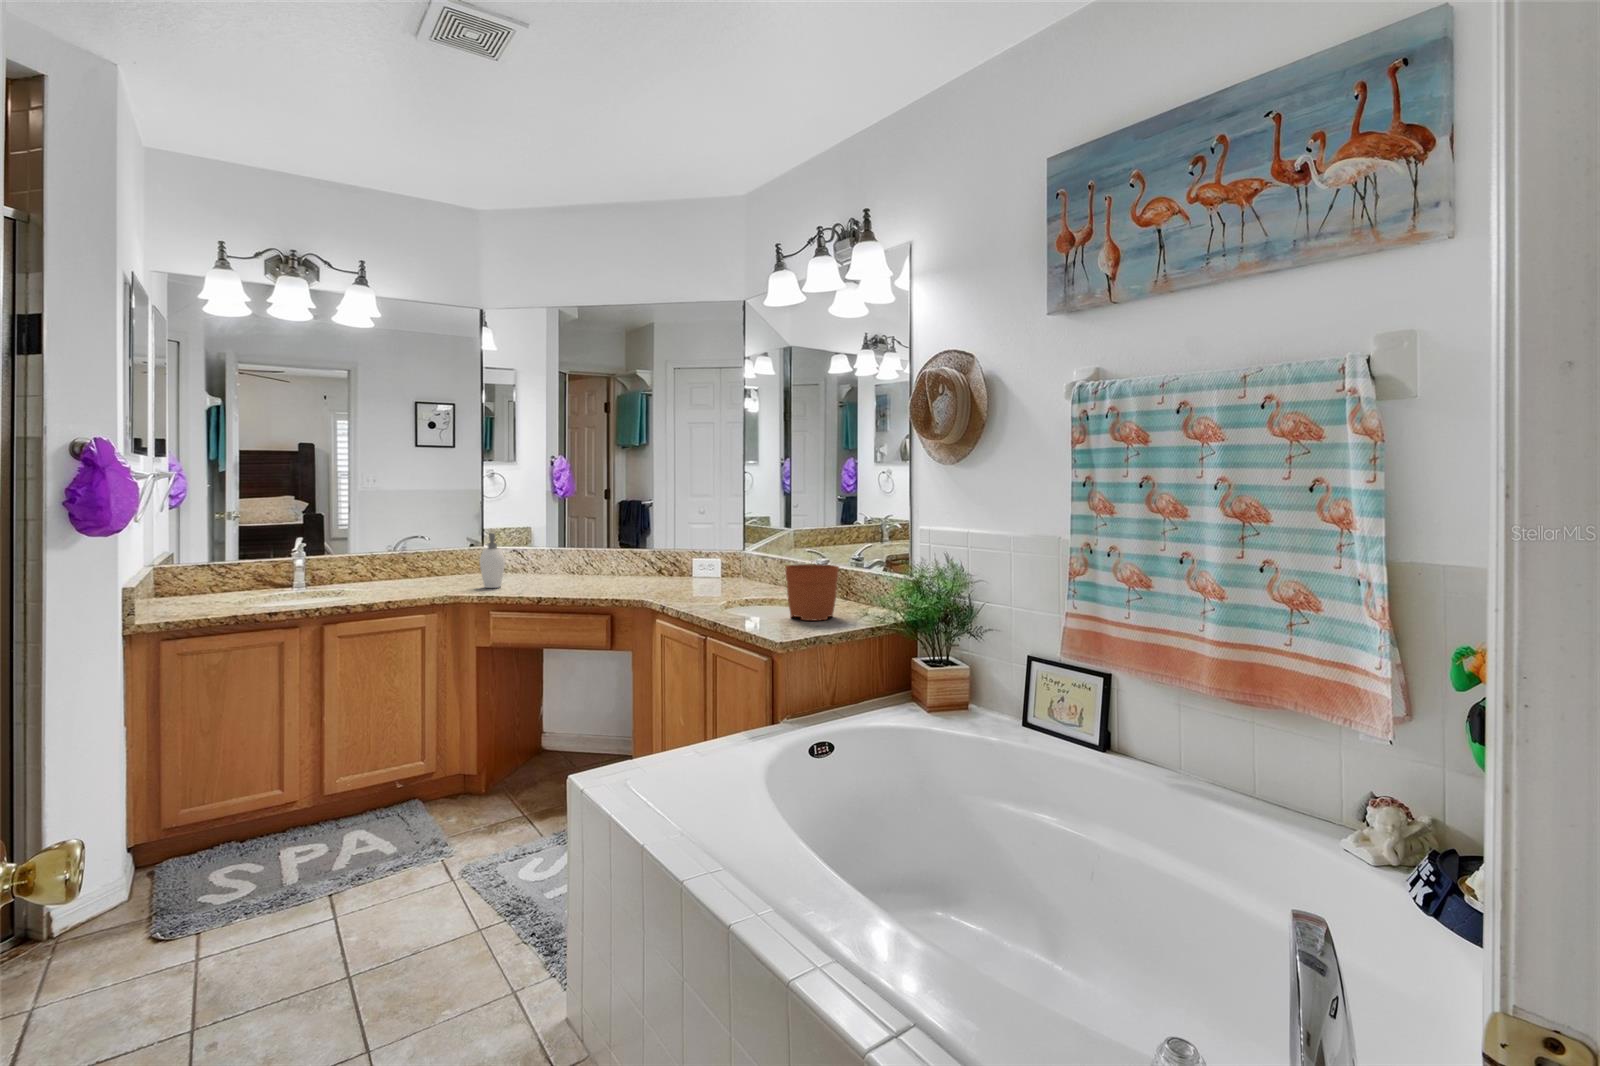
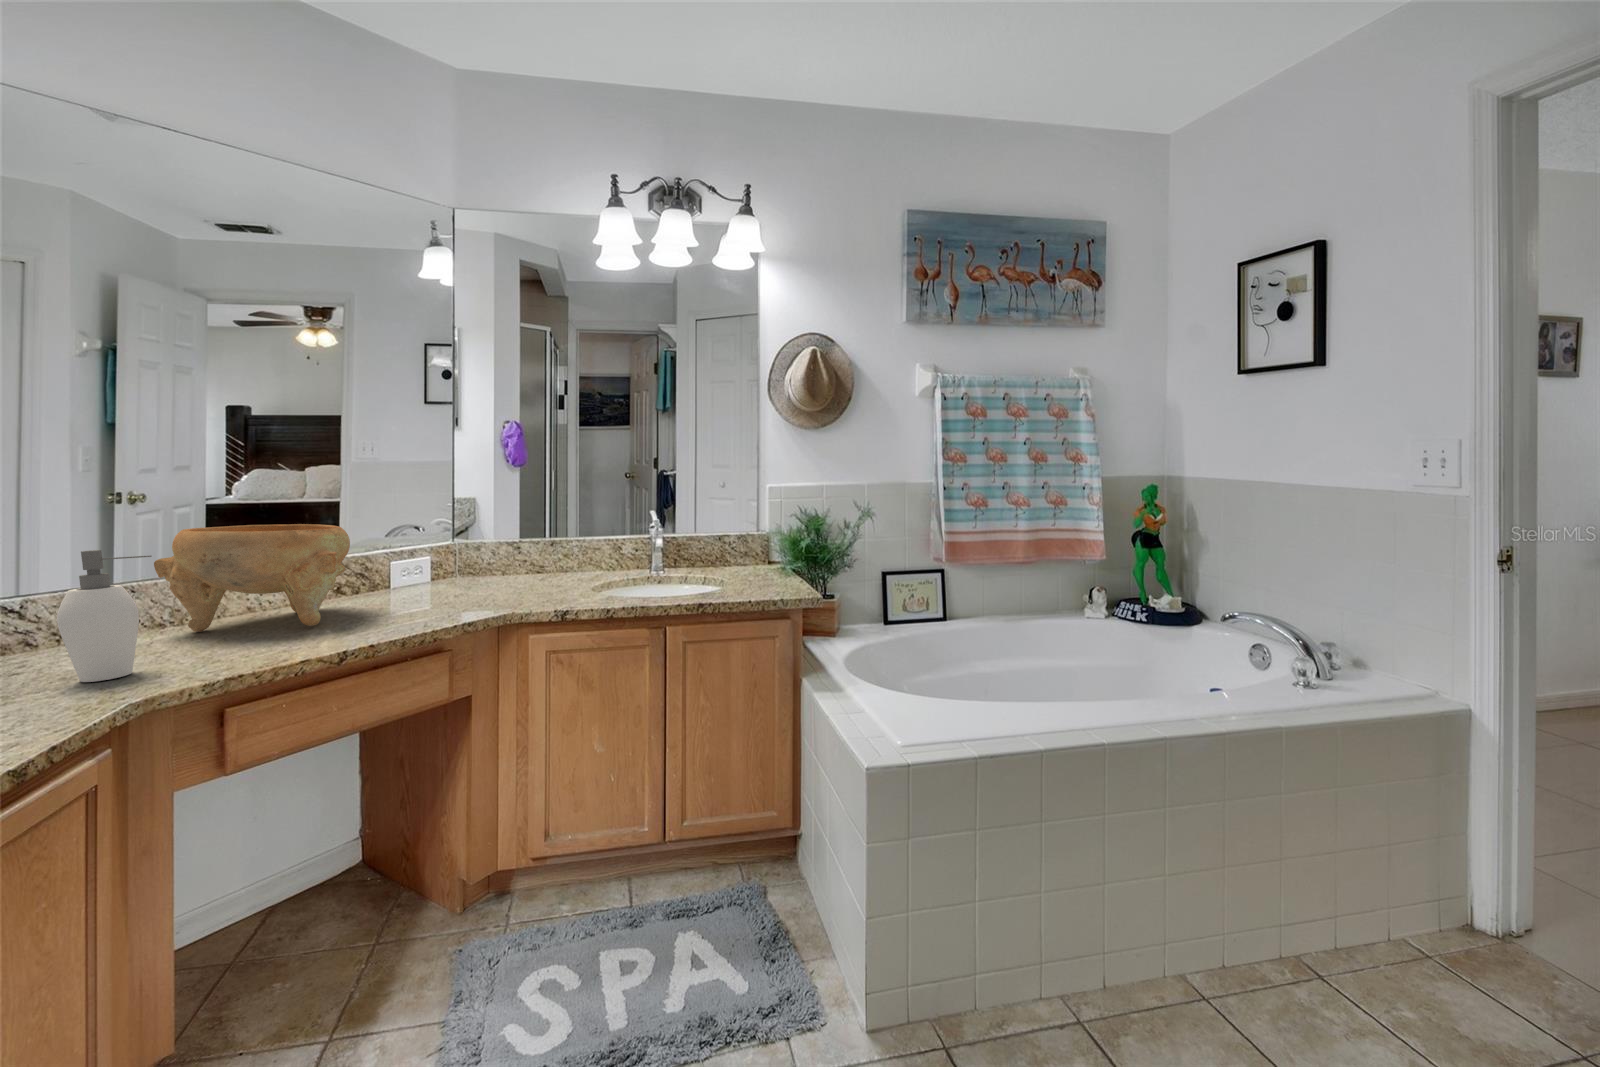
decorative bowl: none [555,527,638,585] -> present [154,524,350,632]
plant pot: present [785,564,839,620] -> none [724,501,779,583]

